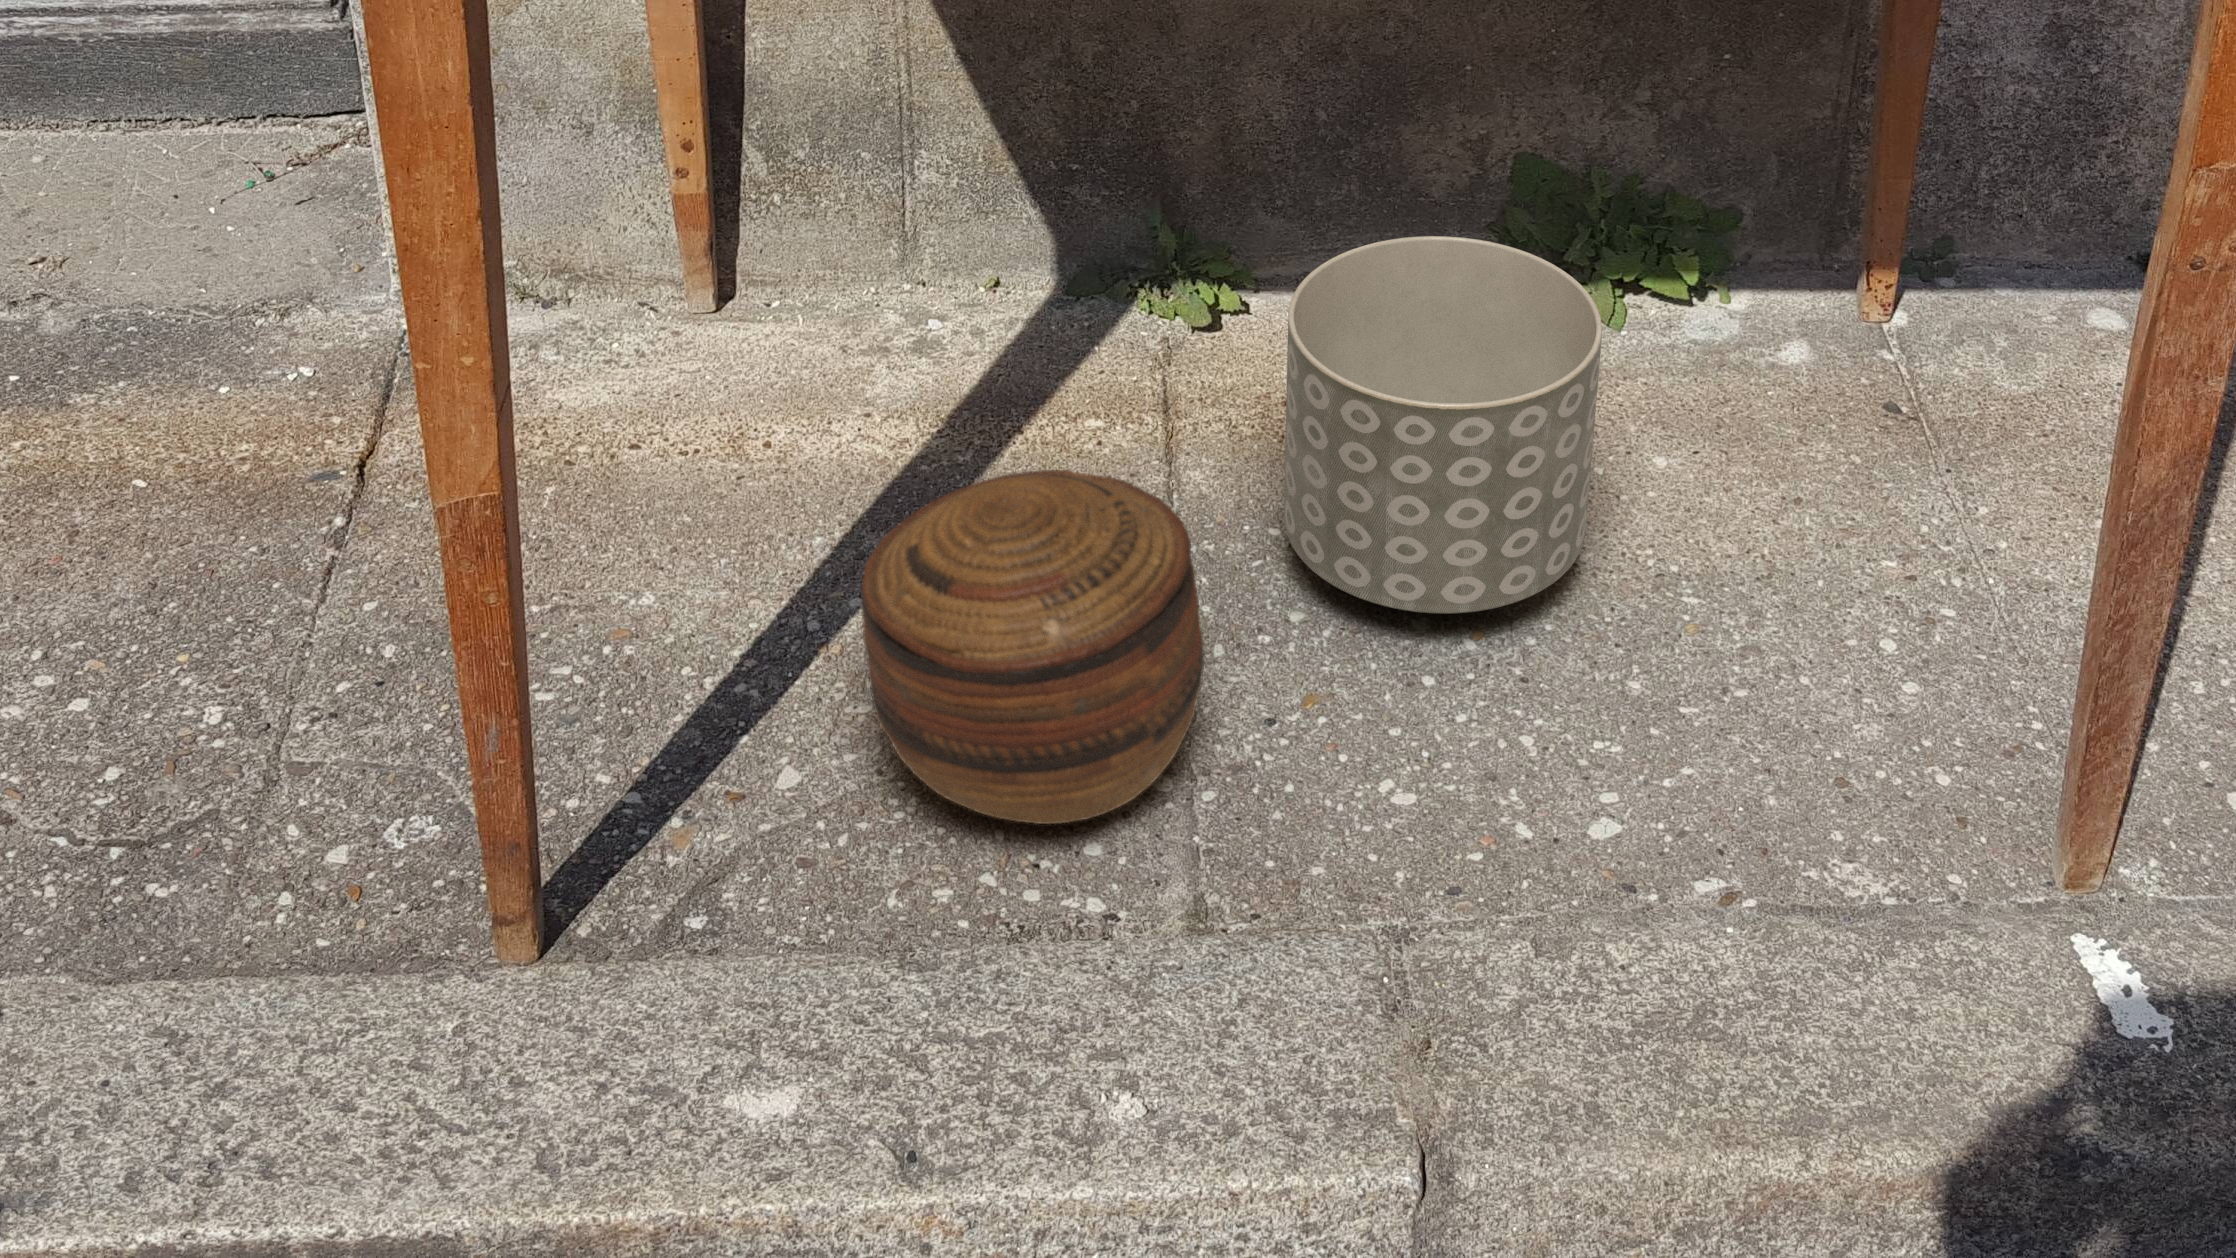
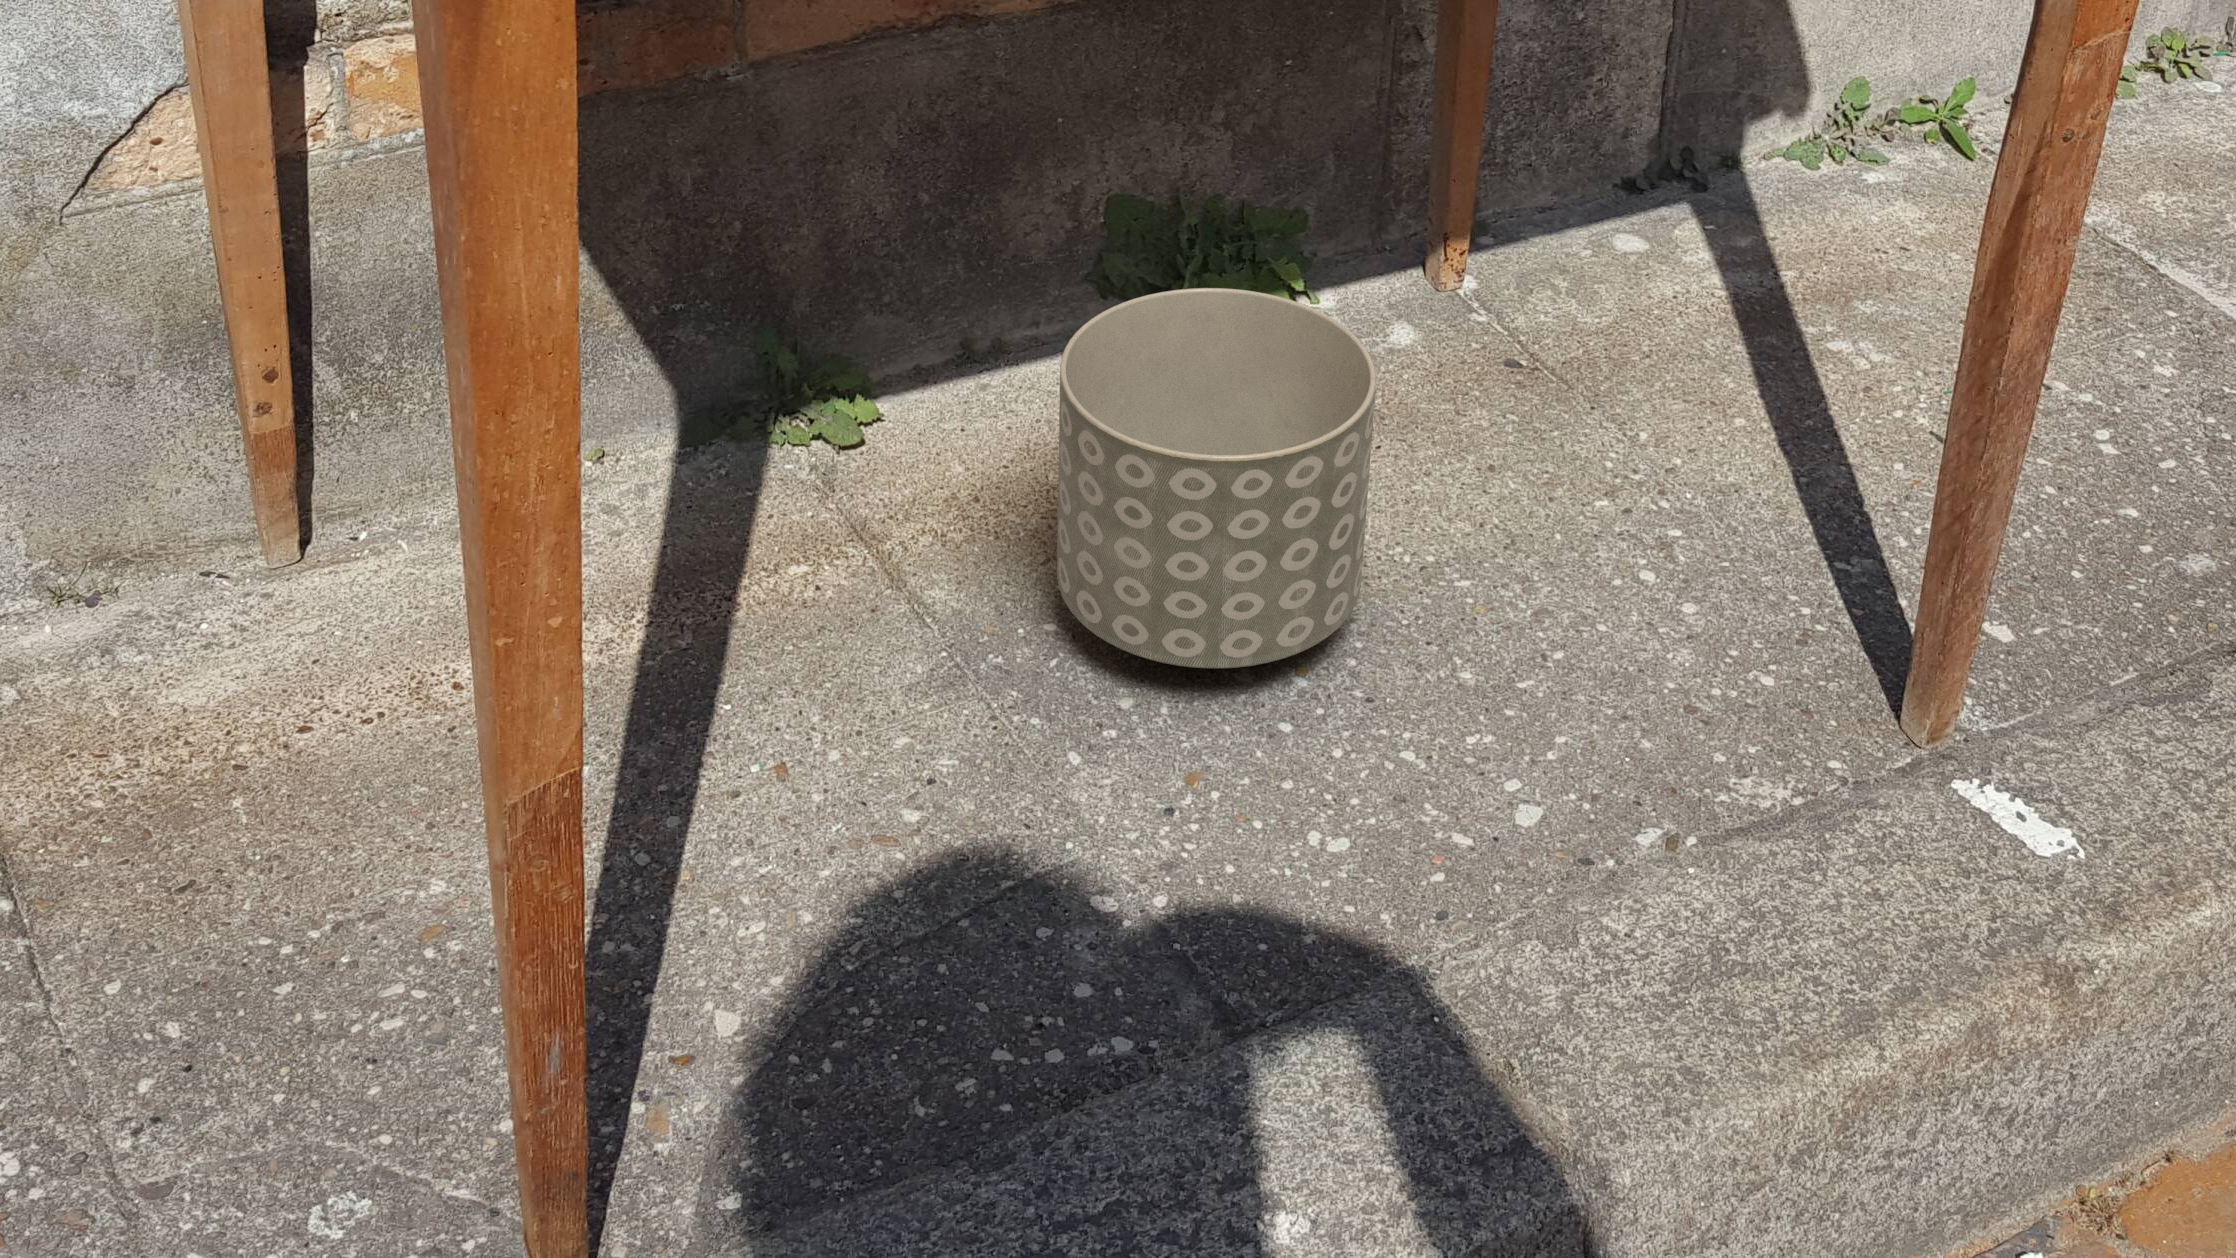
basket: present [861,470,1204,824] -> none [785,606,1145,985]

